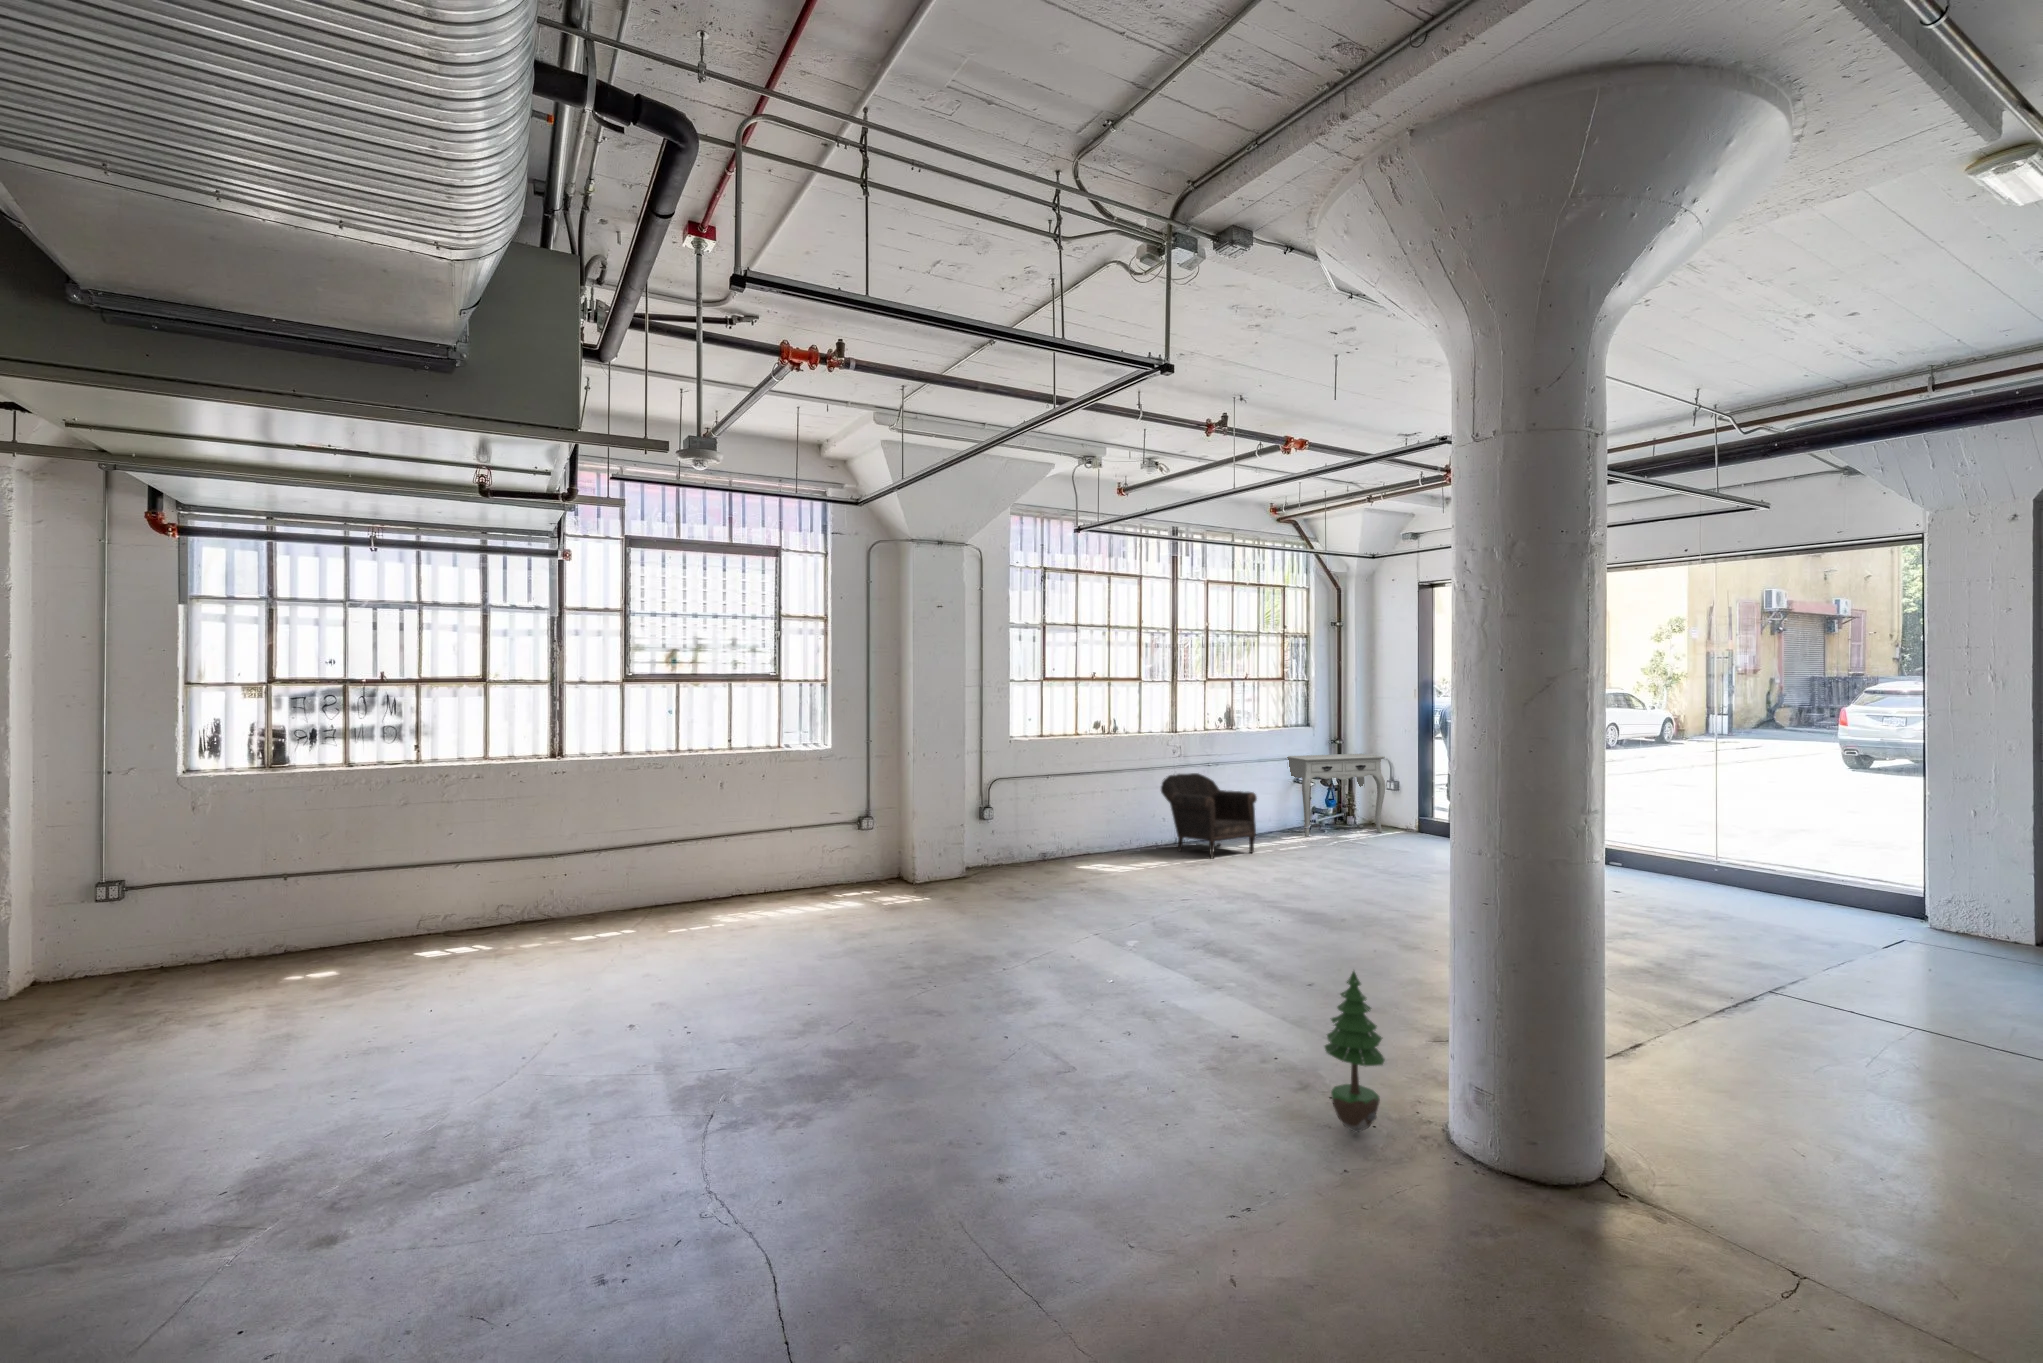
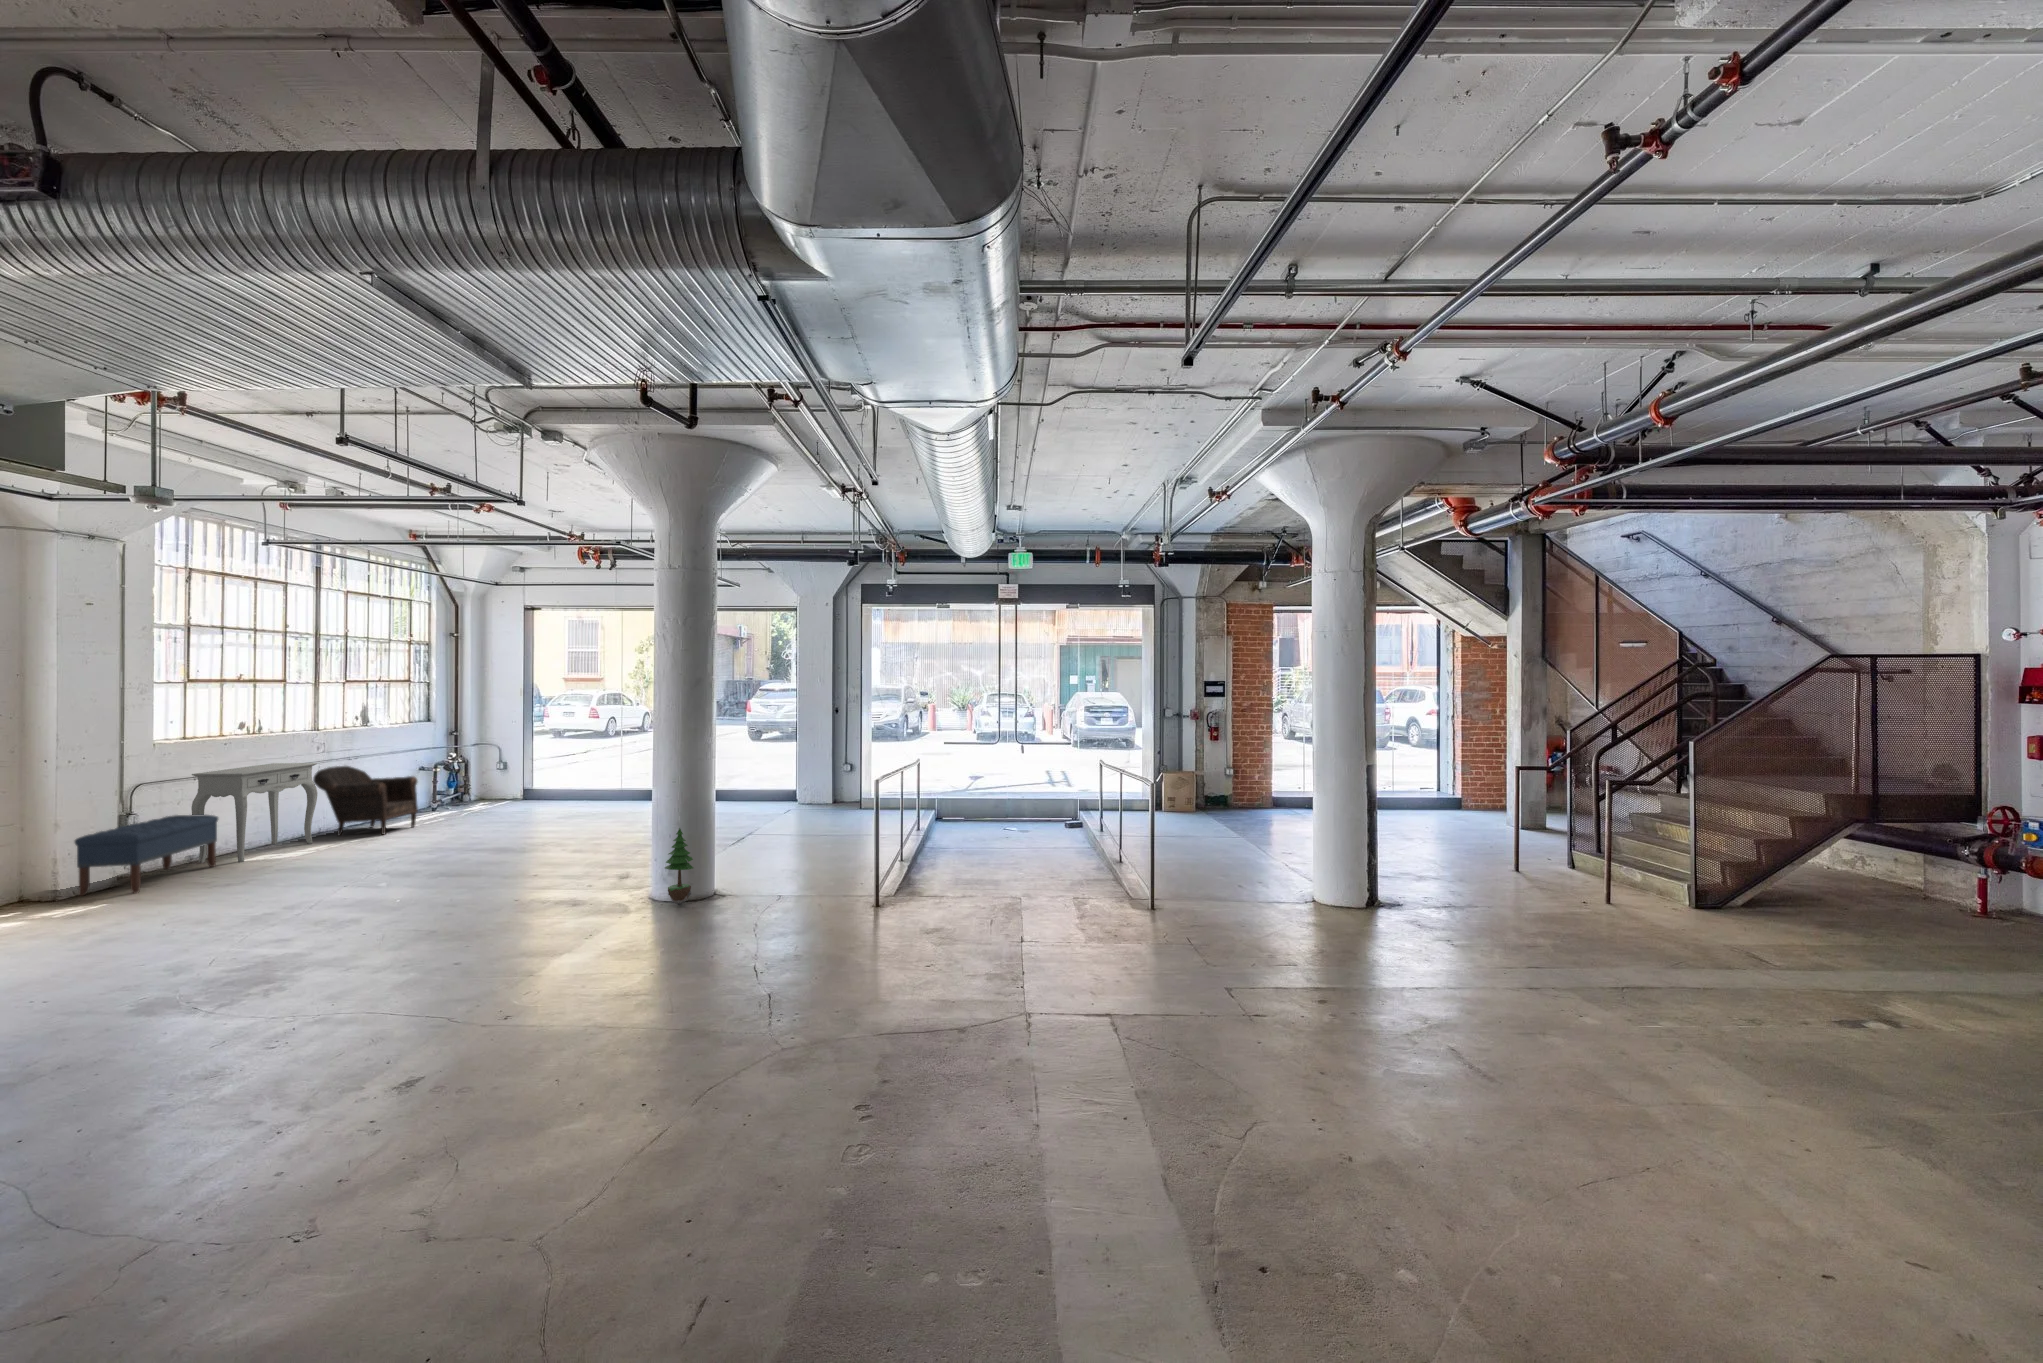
console table: present [1287,754,1385,837] -> present [191,763,318,863]
bench: none [925,812,1045,886] -> present [75,814,218,896]

